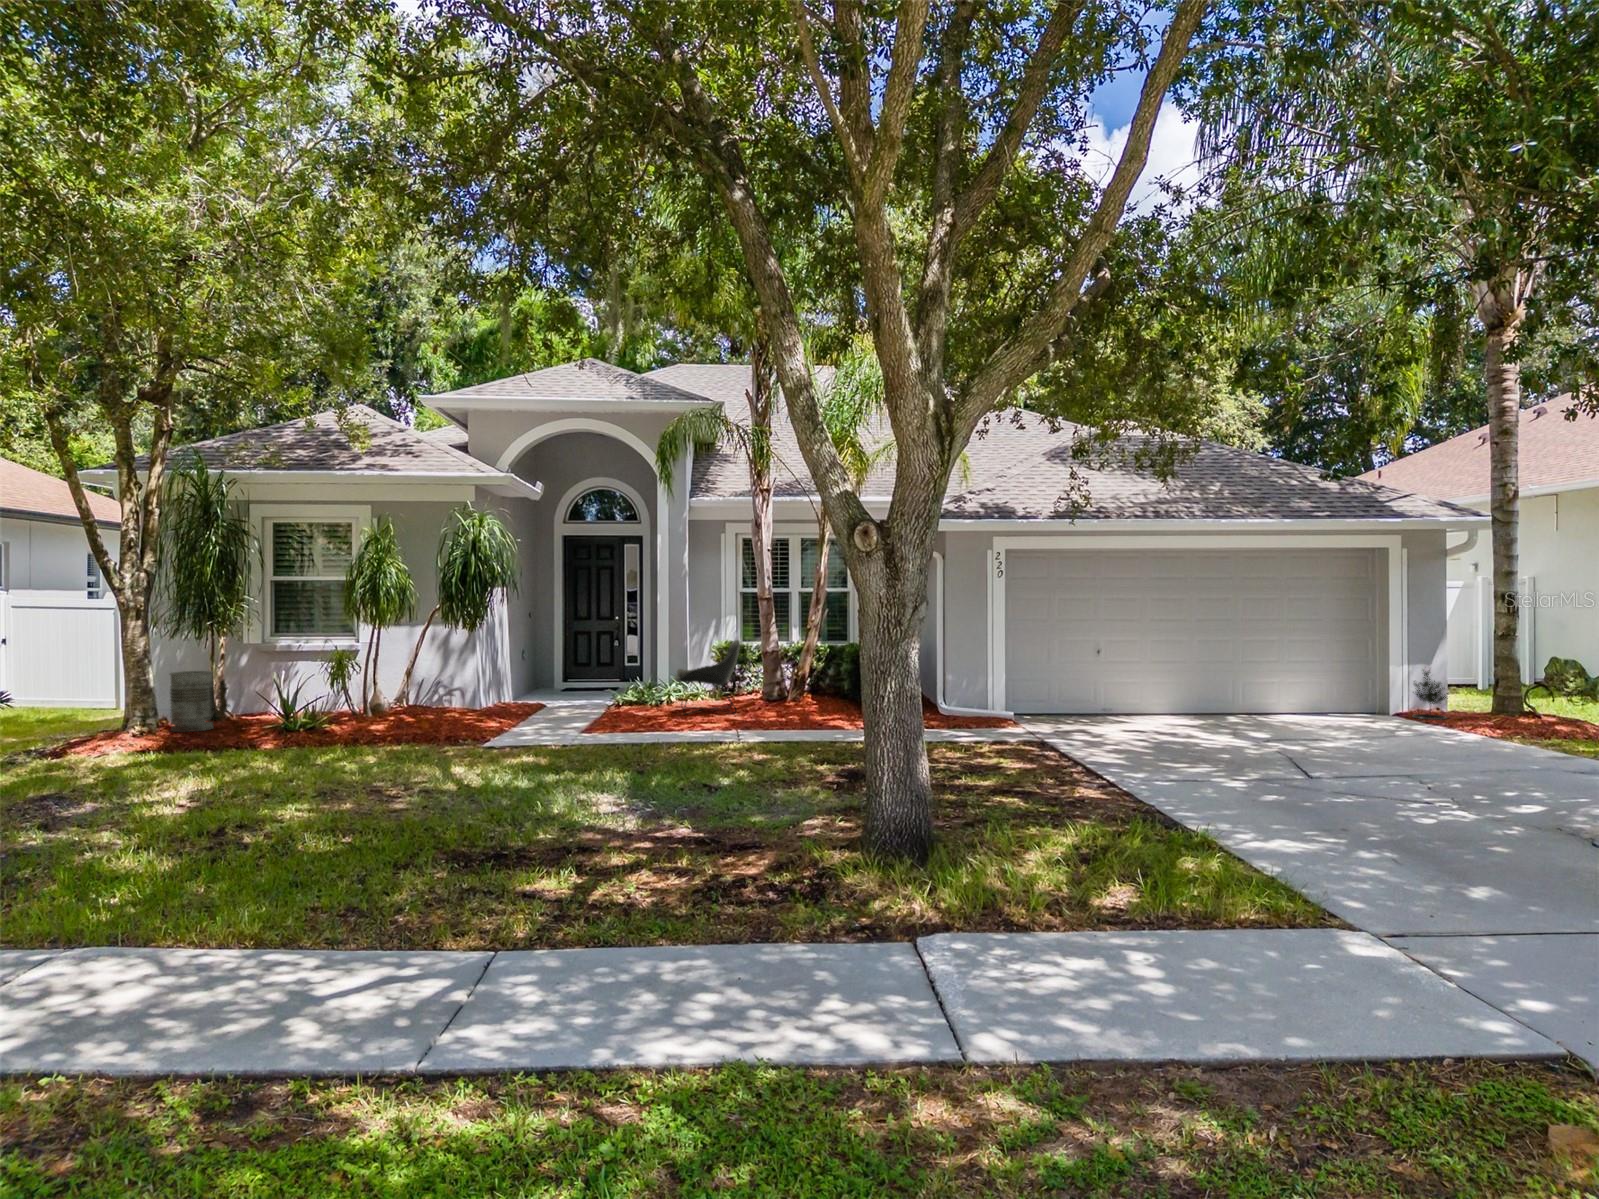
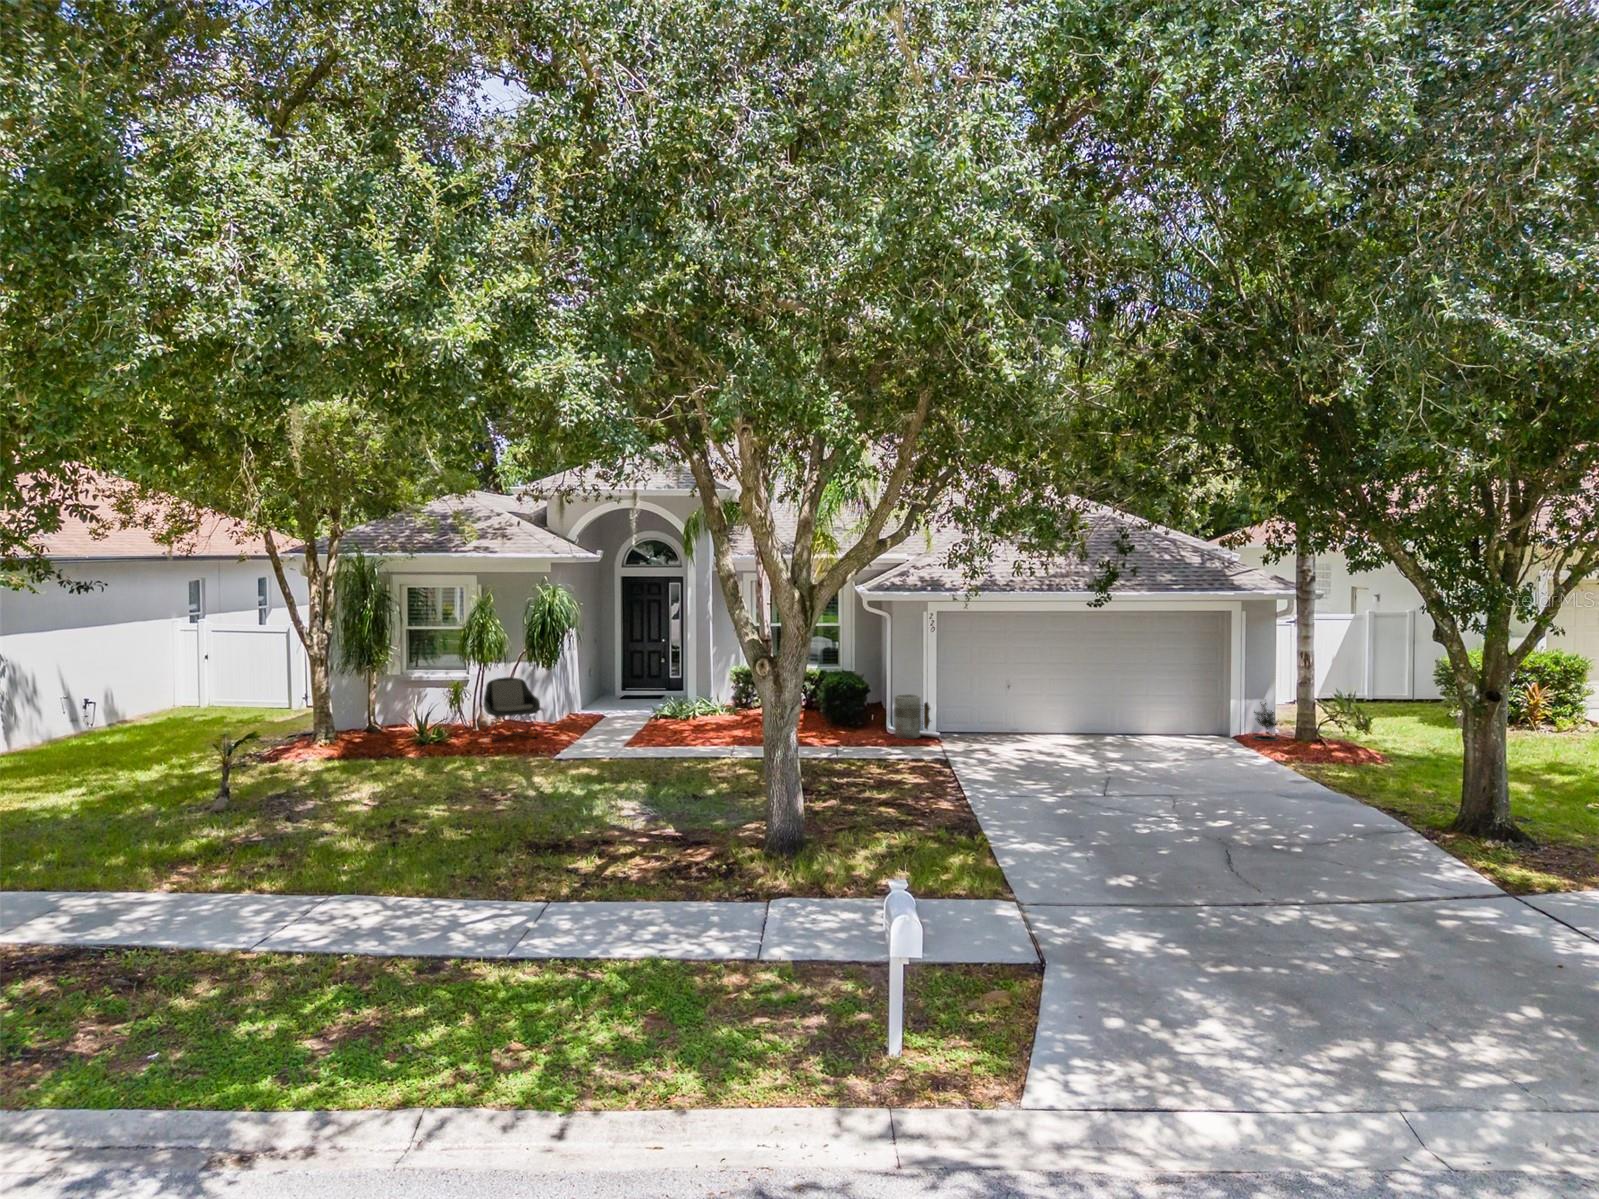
lounge chair: present [674,640,740,715] -> present [483,677,540,741]
trash can: present [170,671,230,732] -> present [894,694,930,739]

